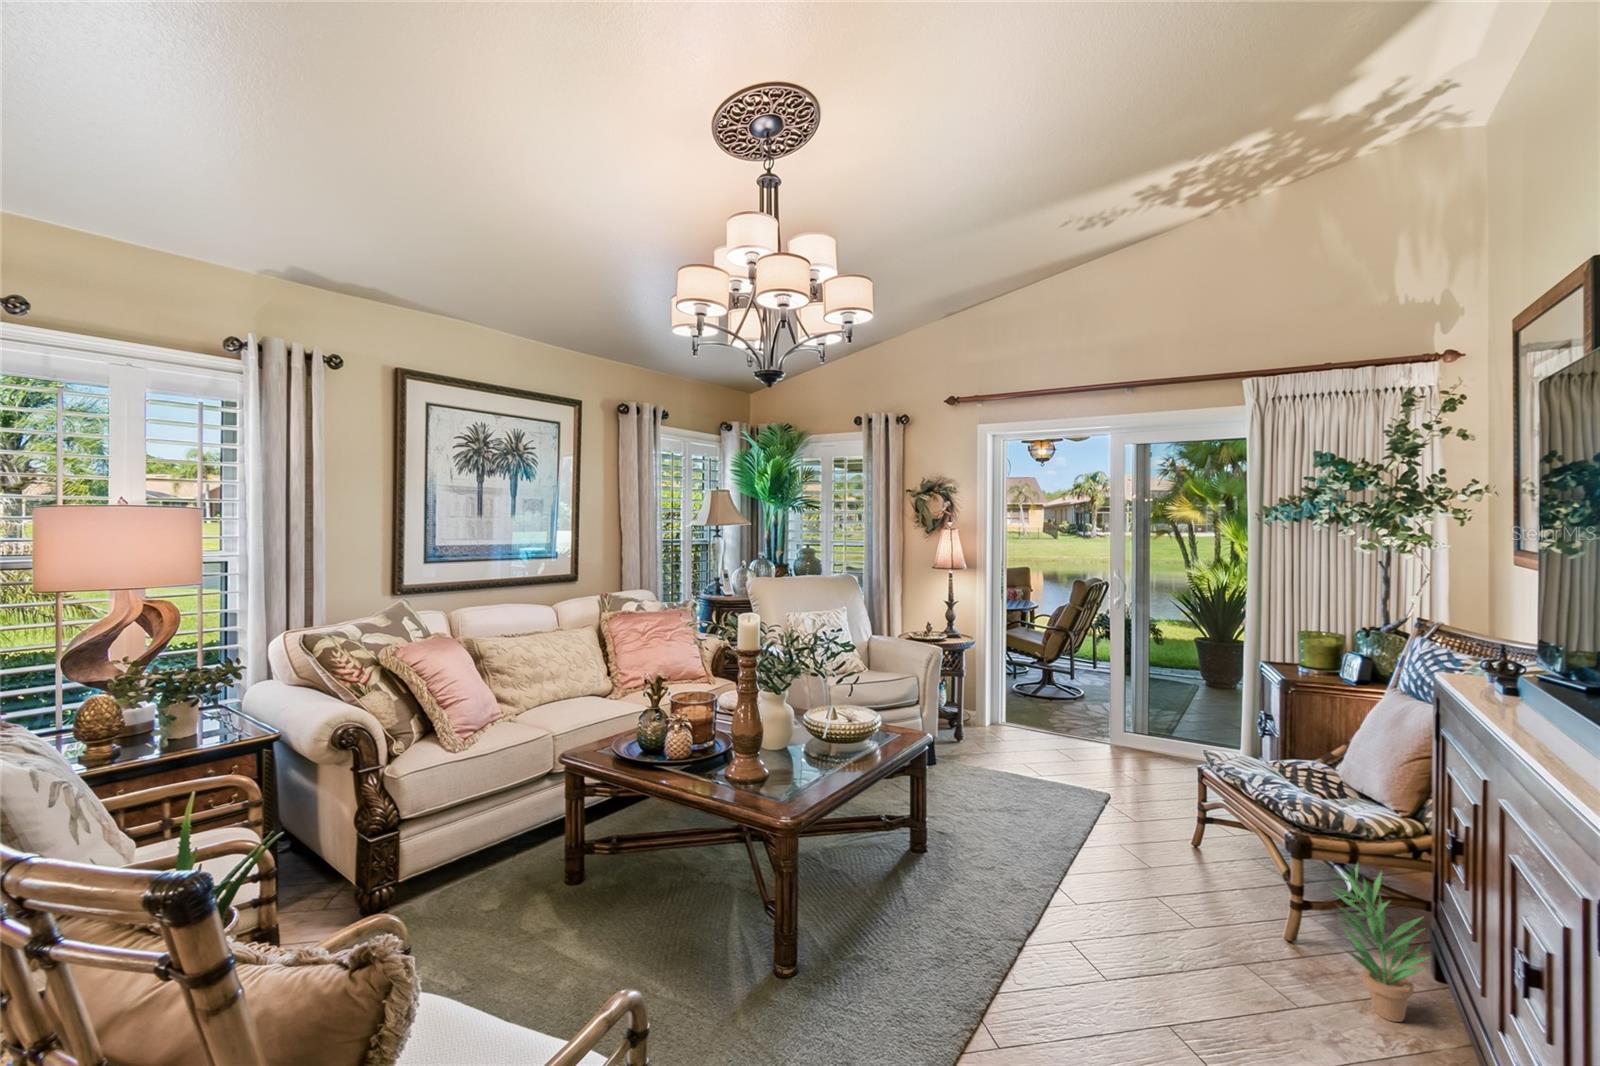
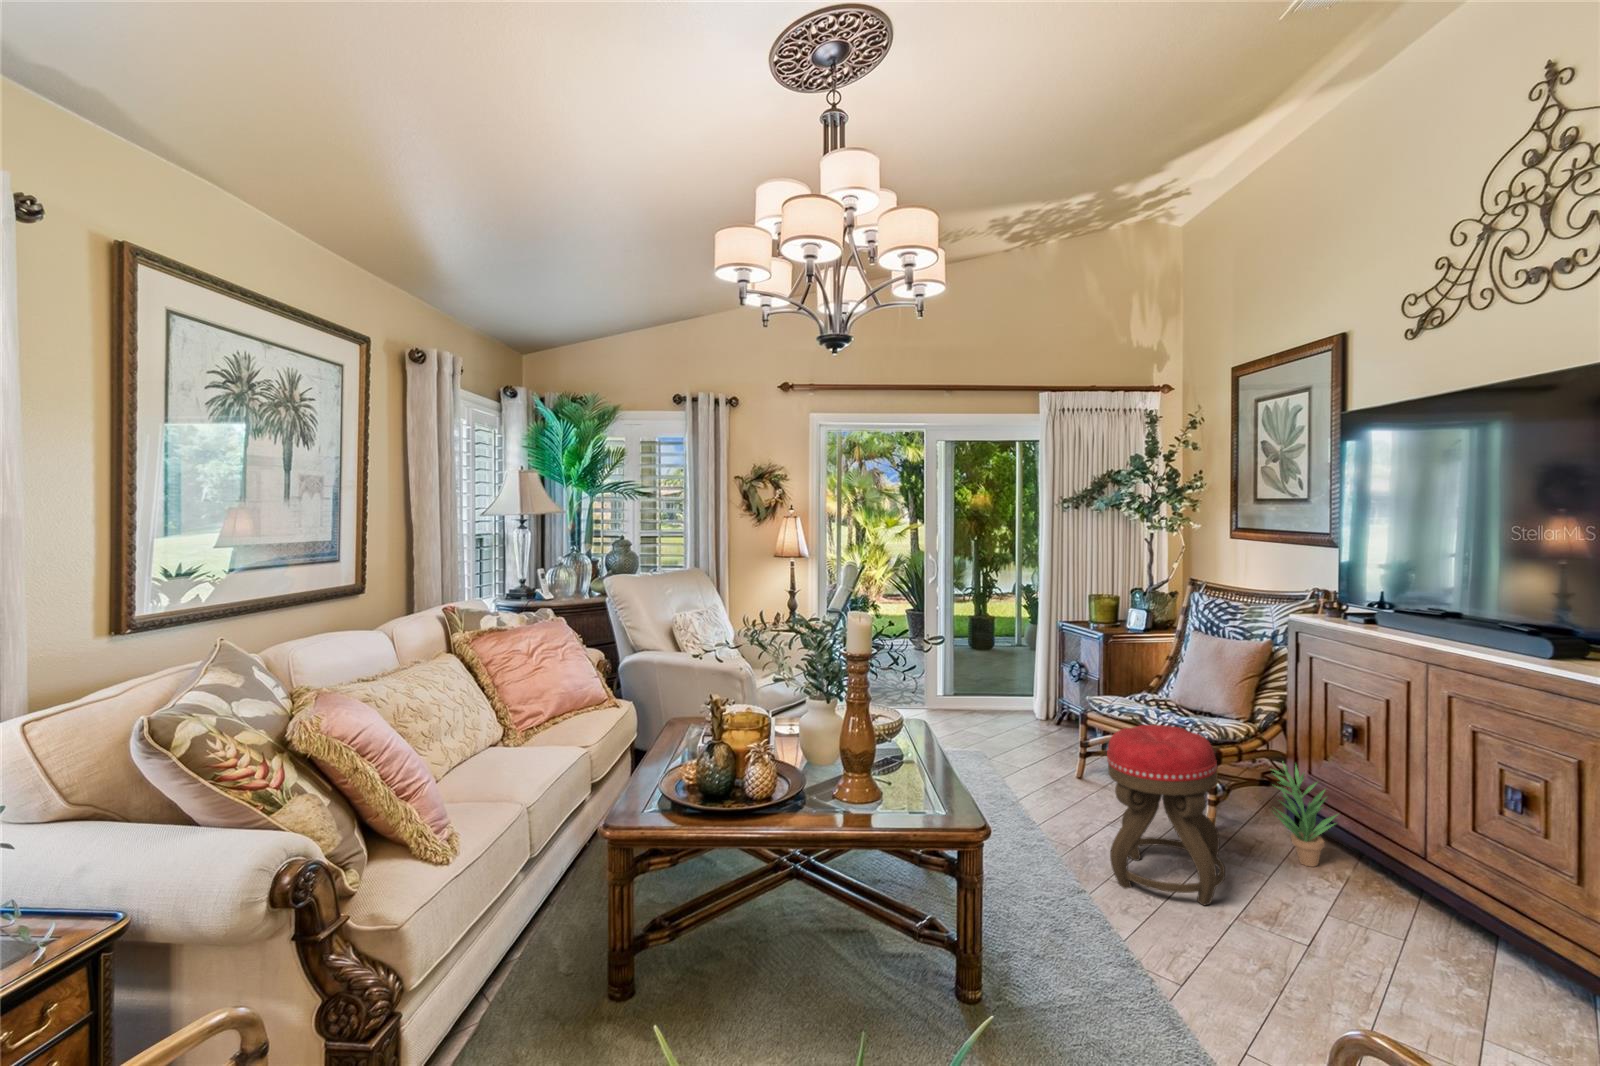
ottoman: none [1060,773,1221,1002] -> present [1107,725,1225,905]

